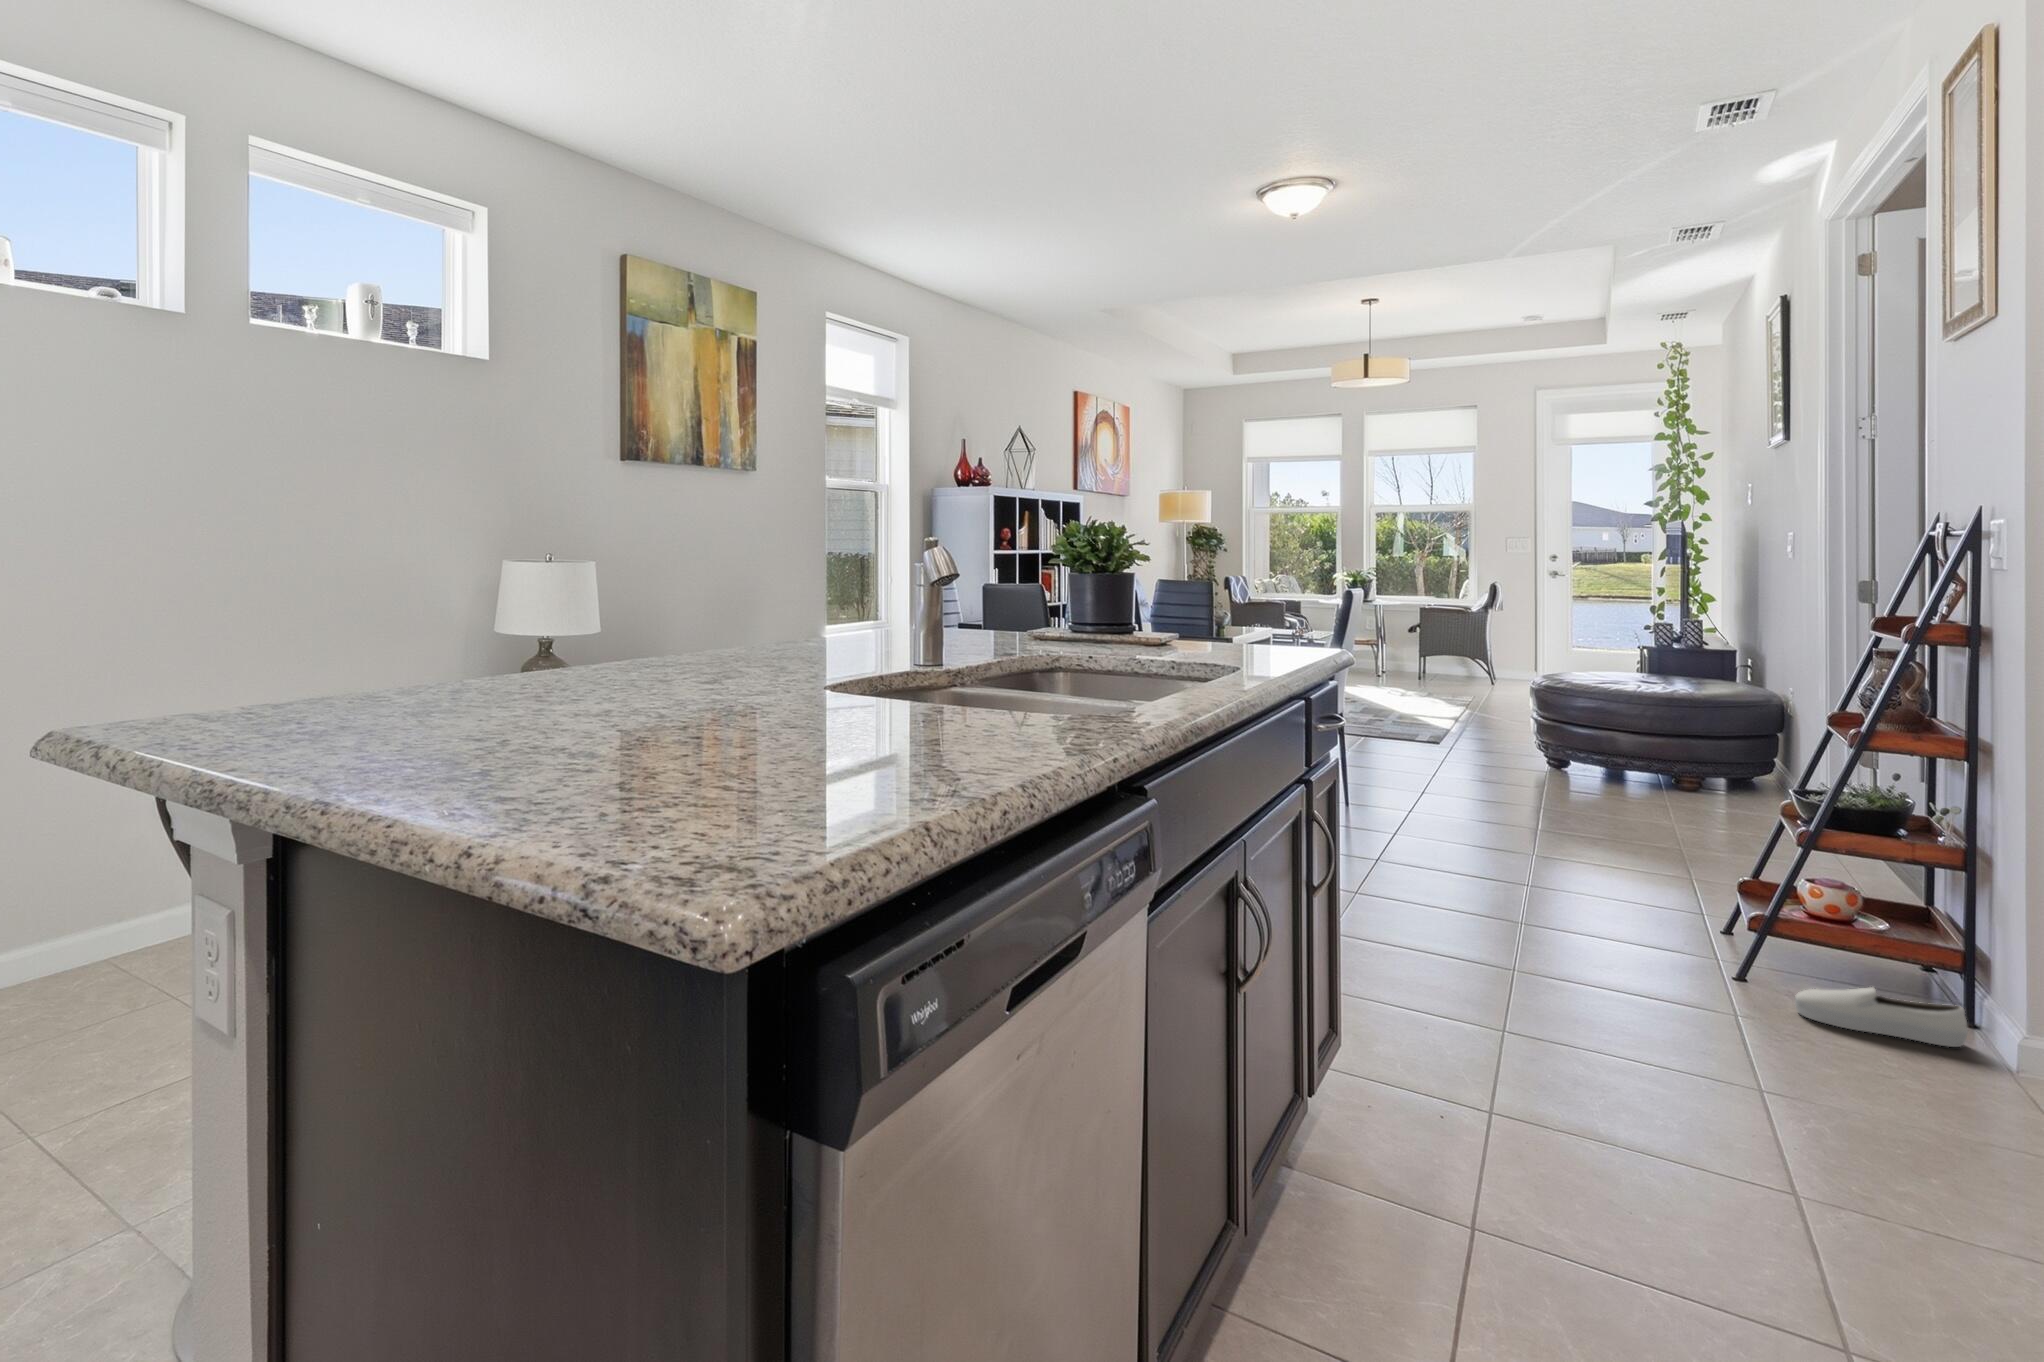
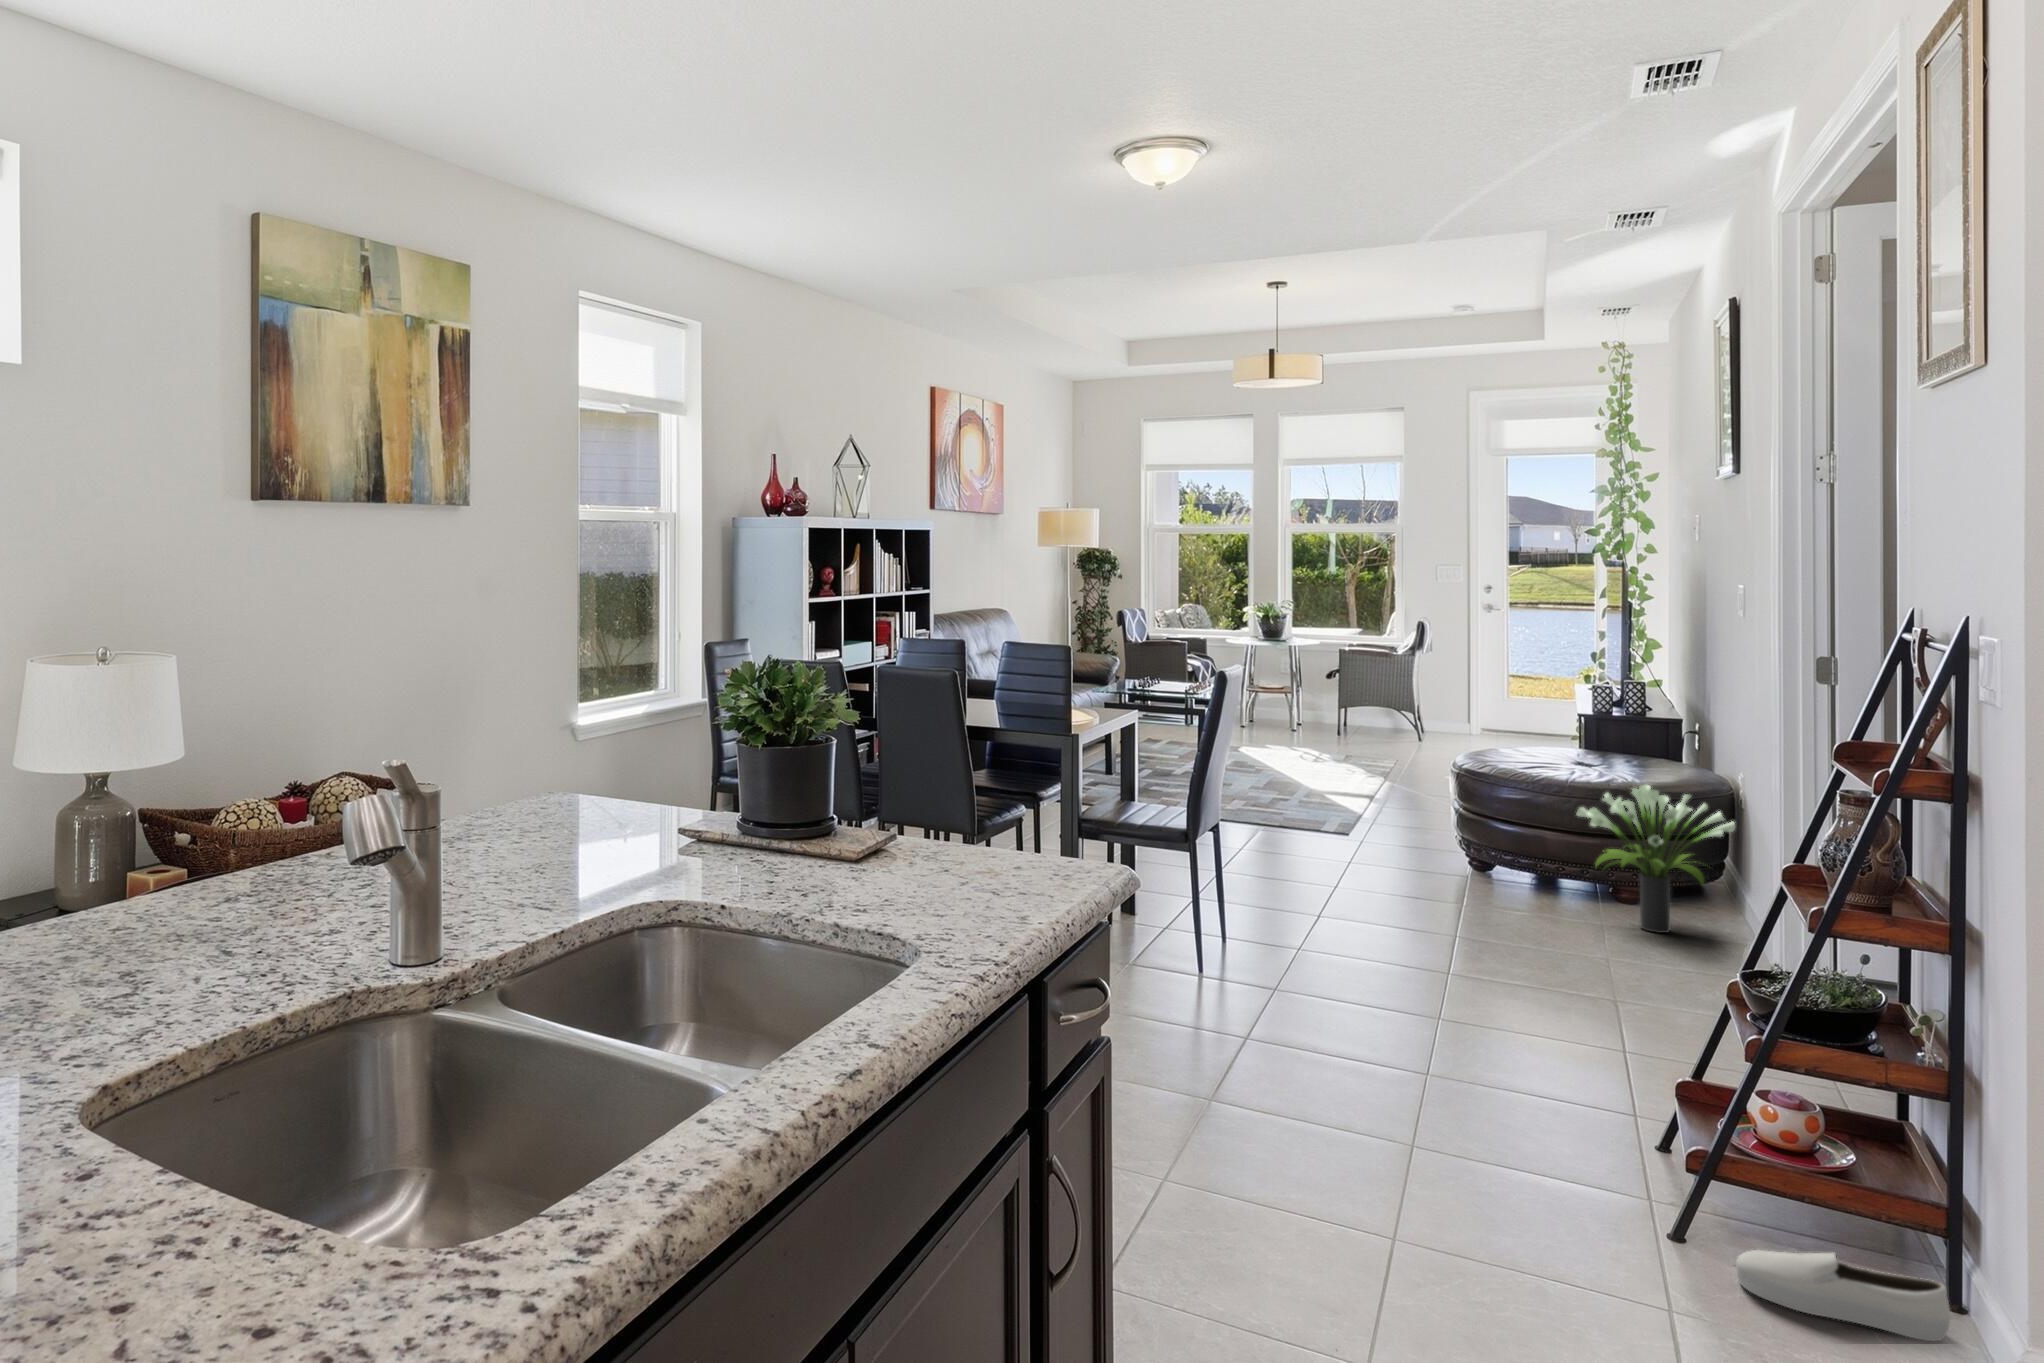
potted plant: none [1647,694,1787,814] -> present [1577,785,1735,933]

